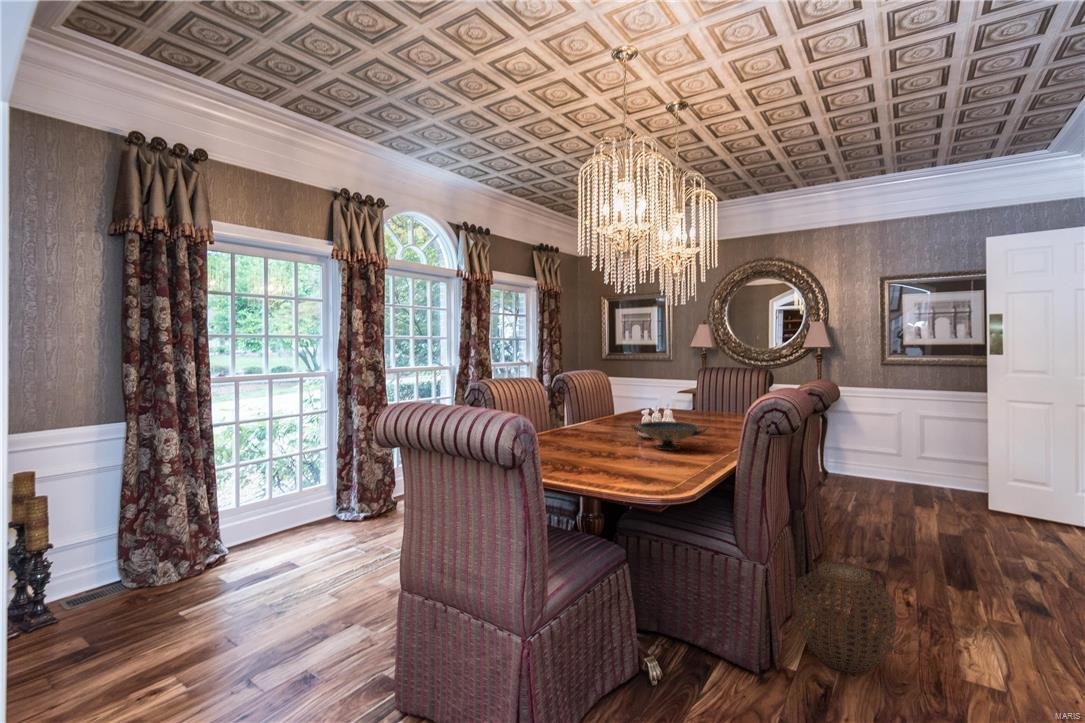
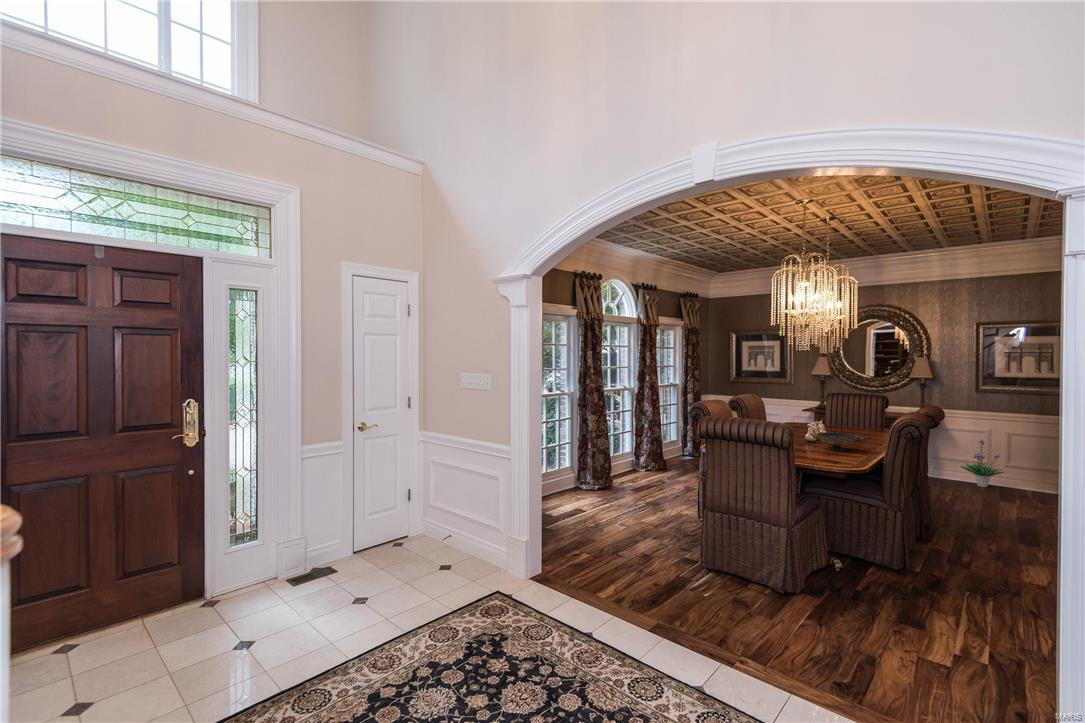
potted plant: none [862,425,915,486] -> present [960,440,1004,487]
woven basket: present [796,561,896,673] -> none [929,521,996,585]

